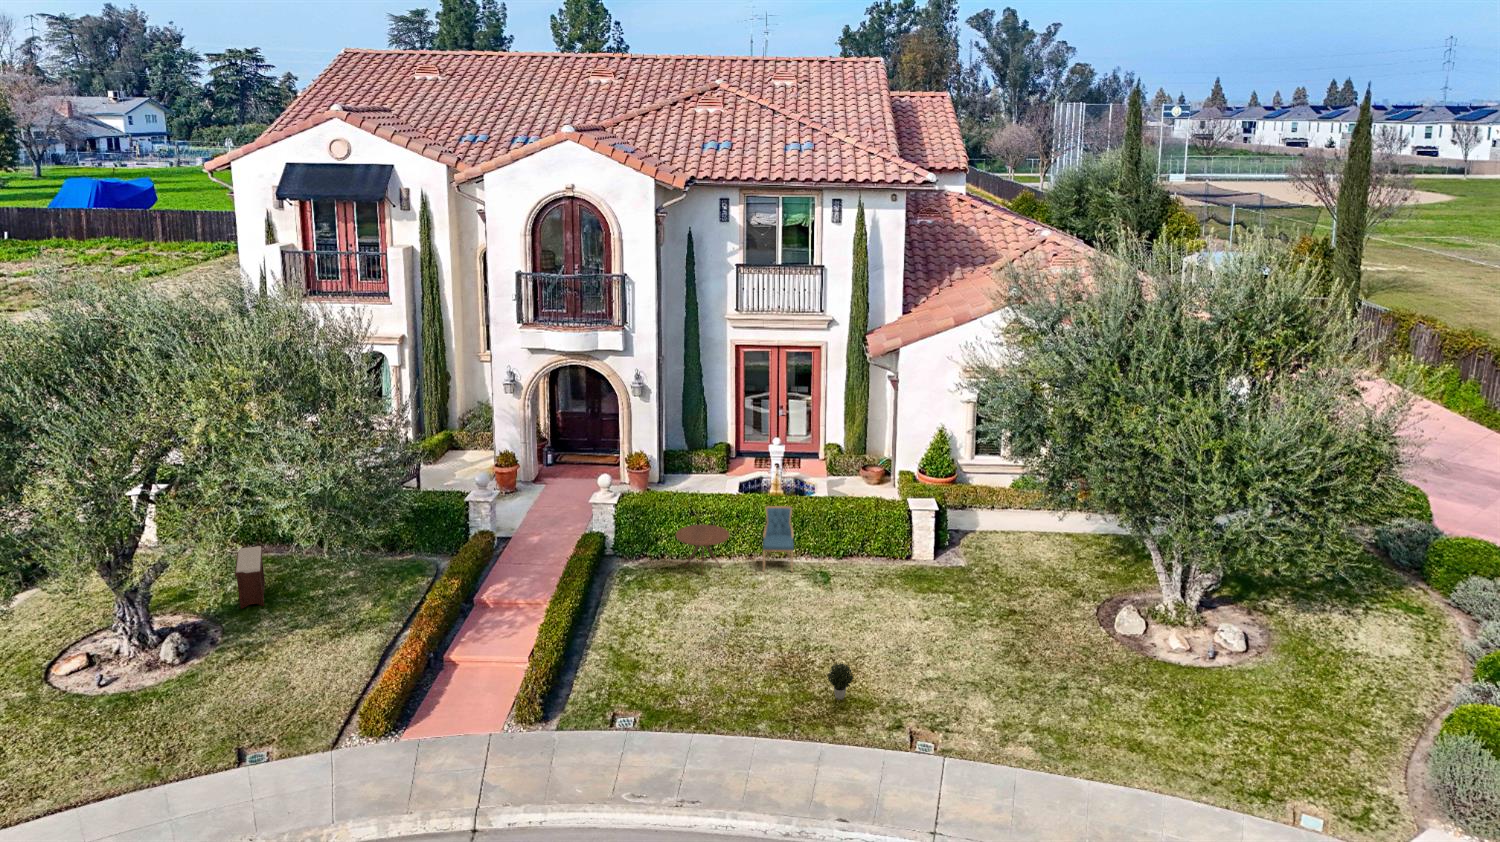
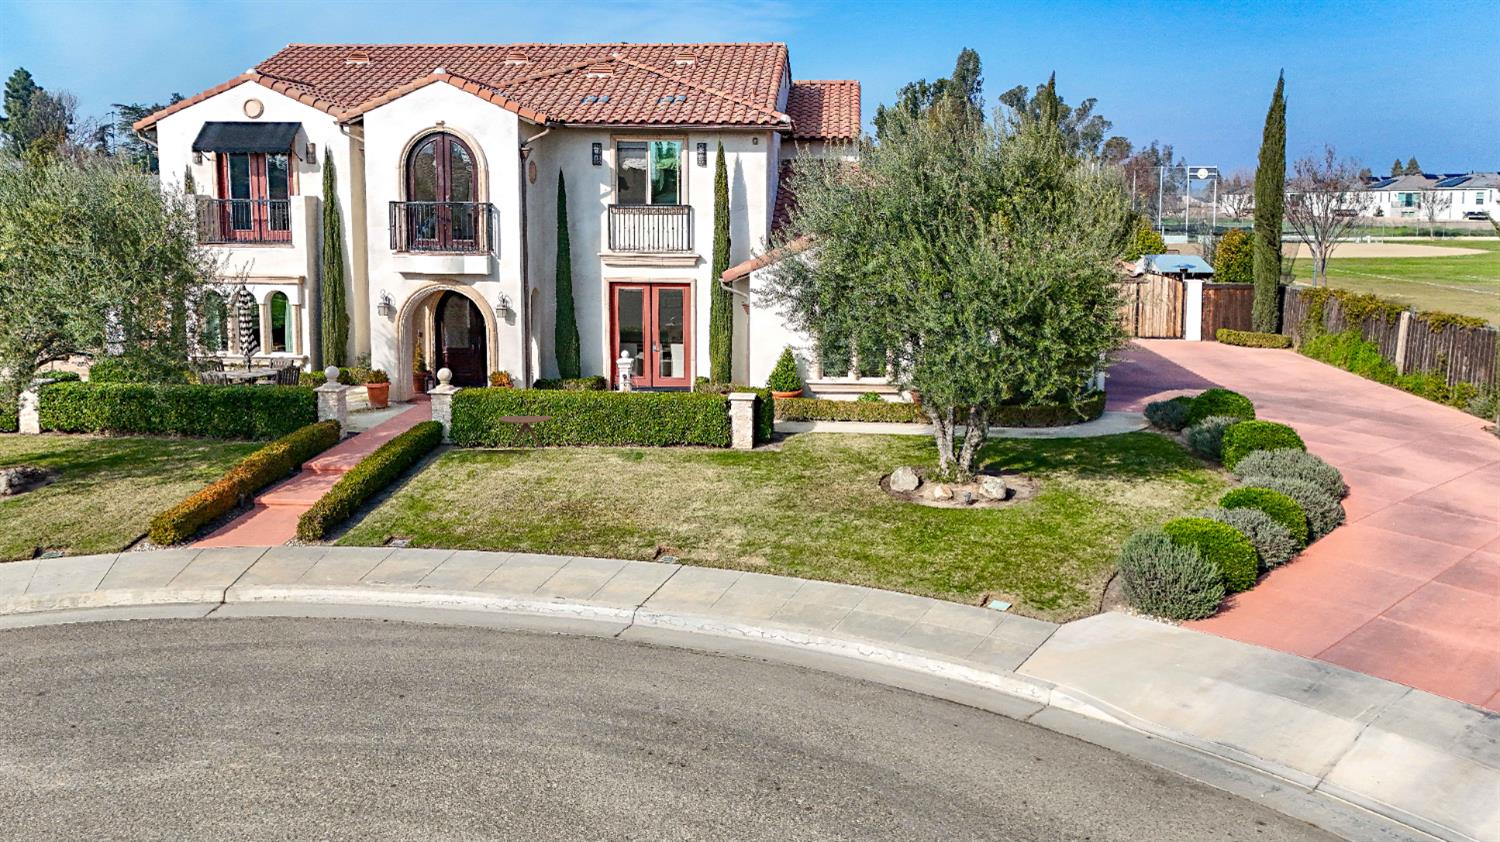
chair: present [763,506,794,572] -> none [580,395,614,454]
bench: present [235,546,265,609] -> none [79,421,119,469]
potted plant: present [827,663,853,700] -> none [577,484,603,520]

